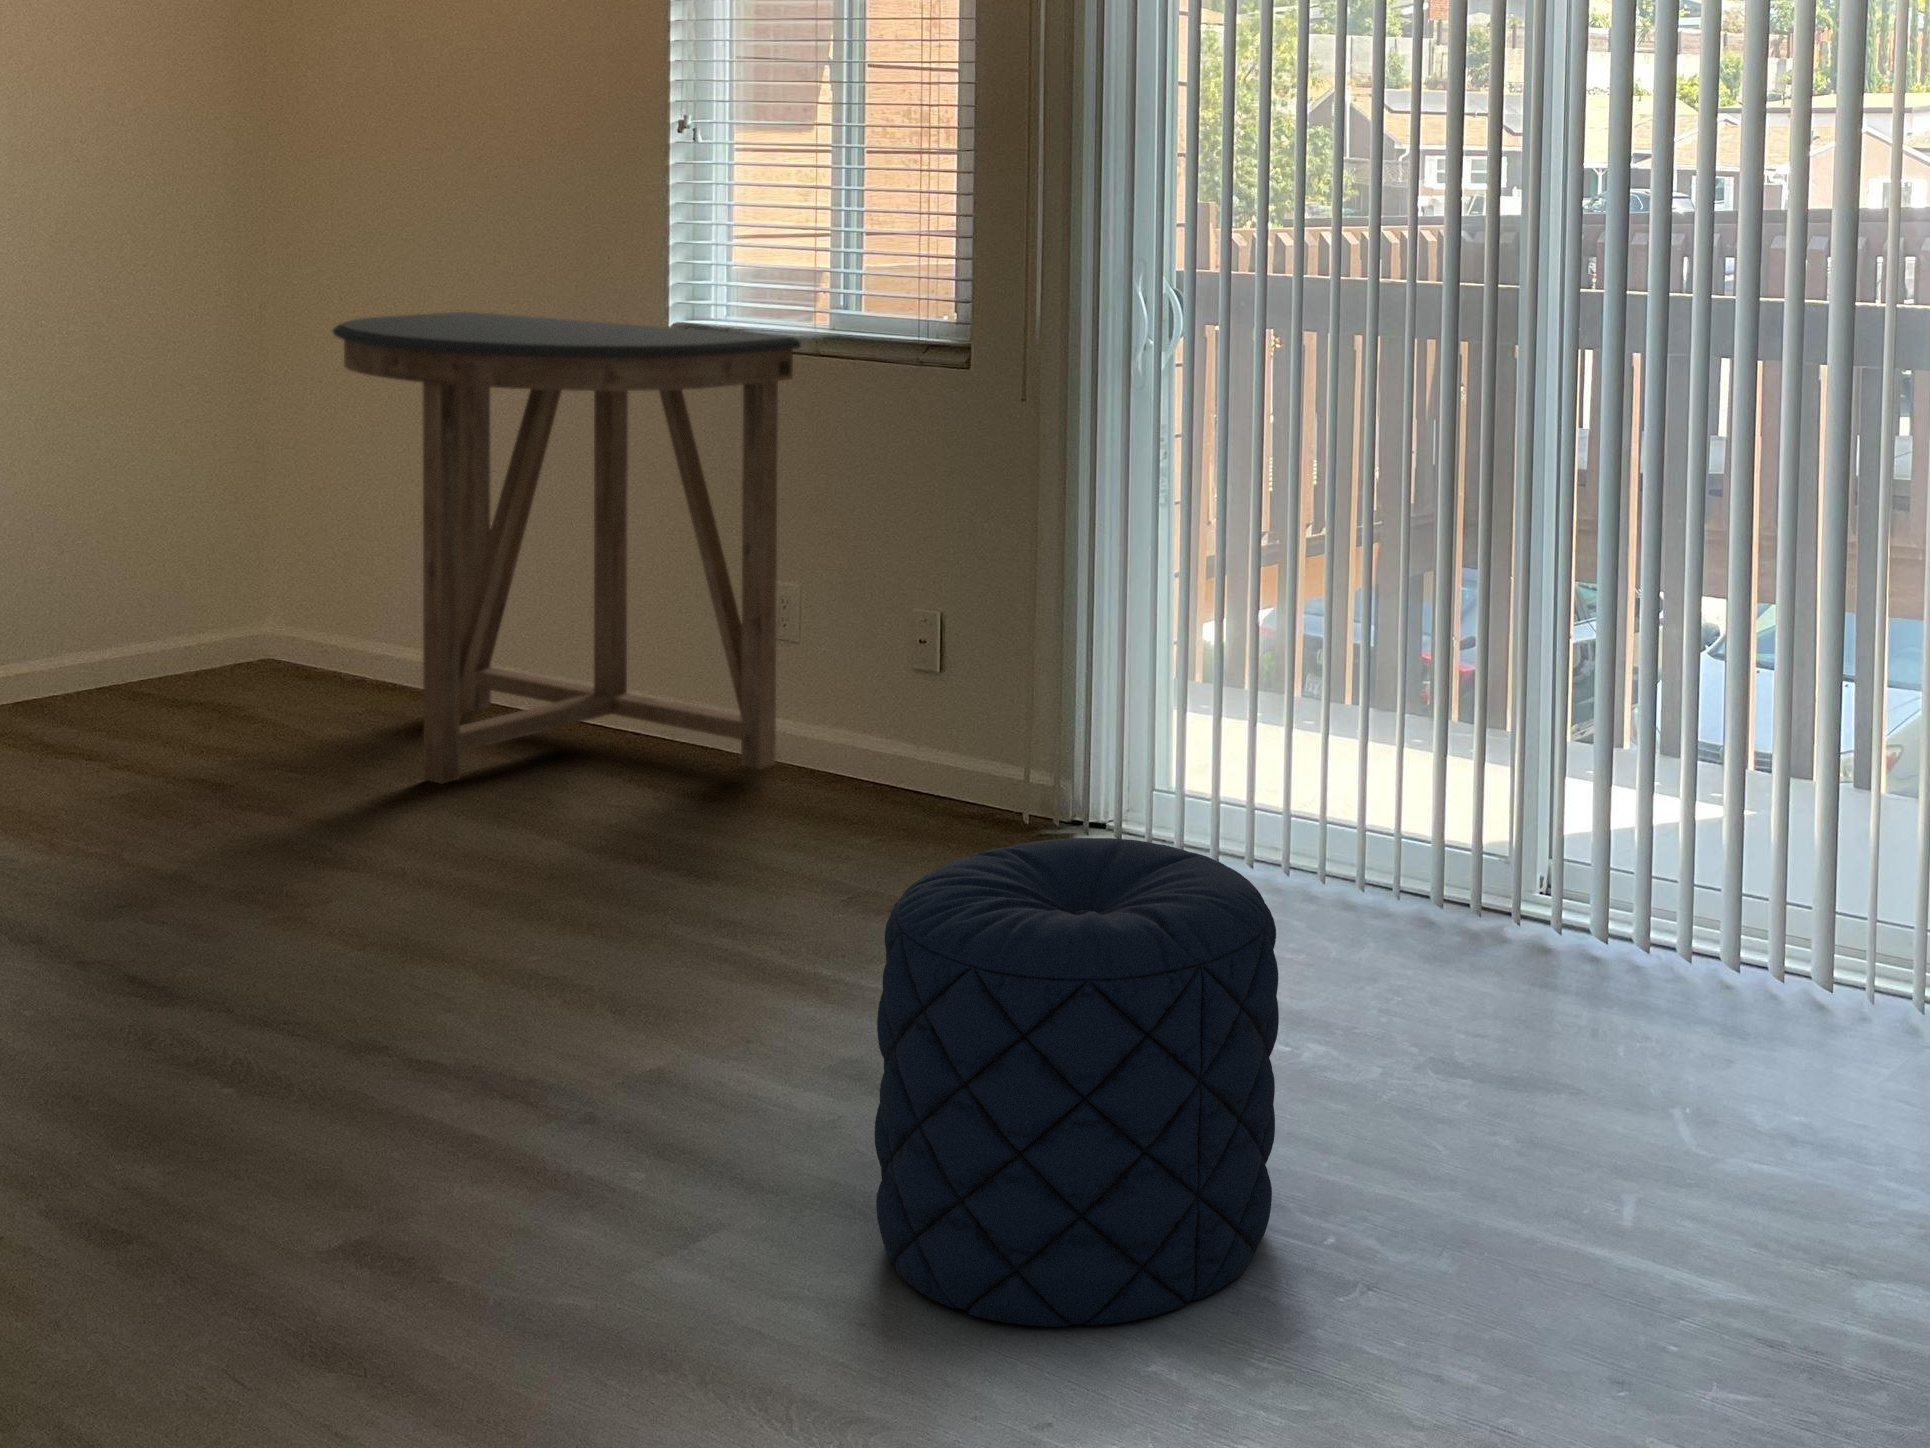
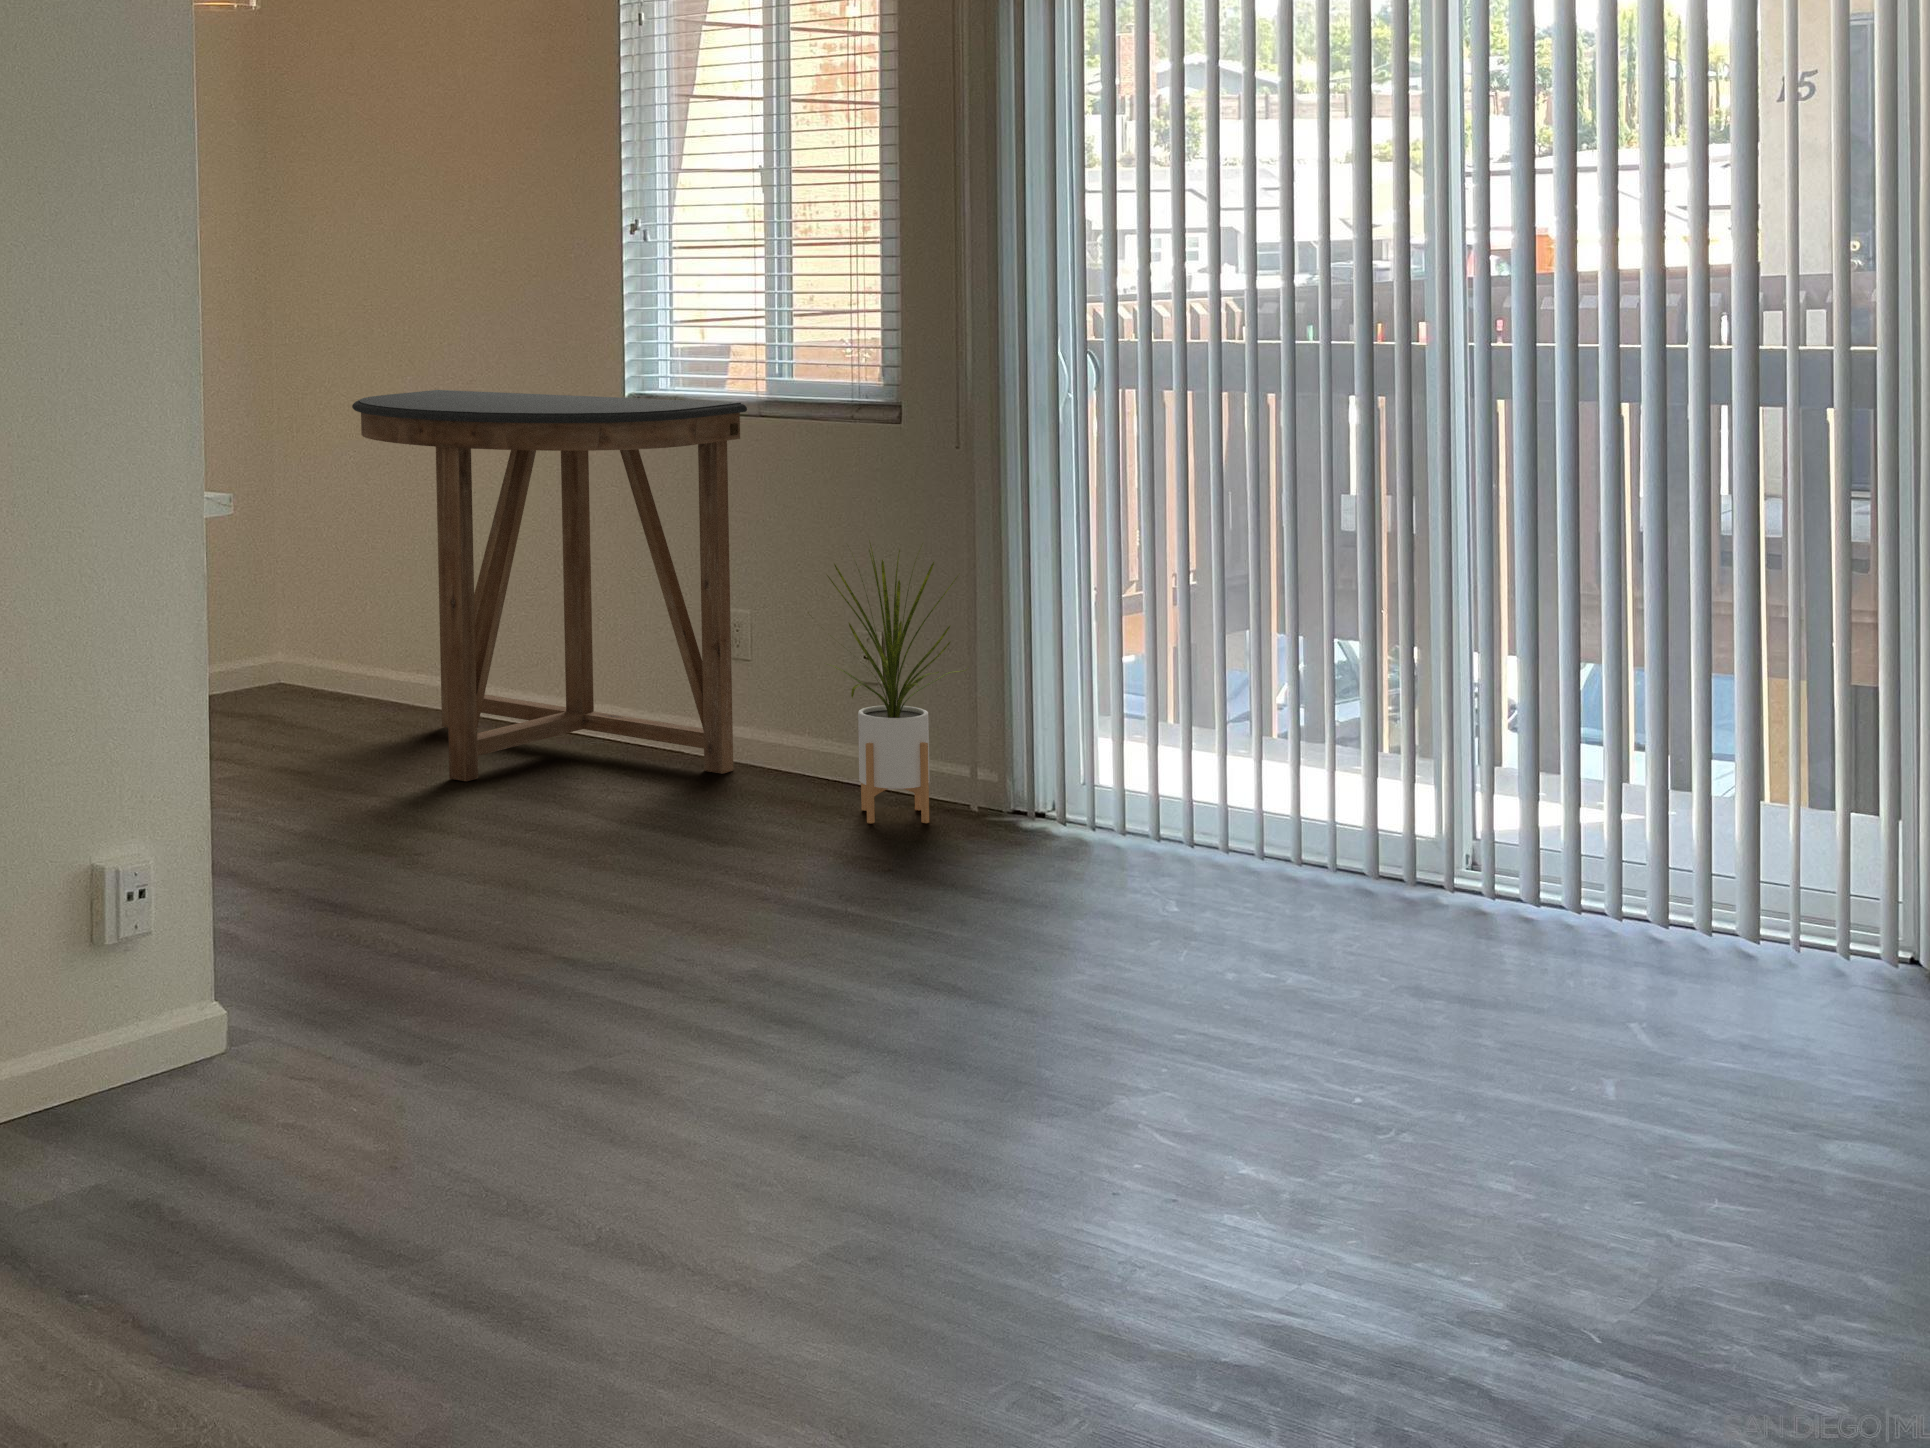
house plant: none [835,502,1025,837] -> present [827,543,968,823]
pouf: present [875,838,1279,1327] -> none [994,781,1316,1138]

